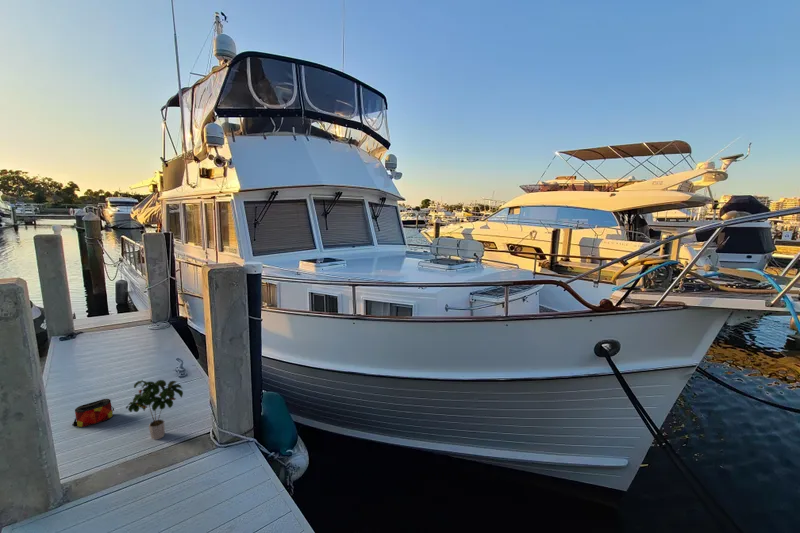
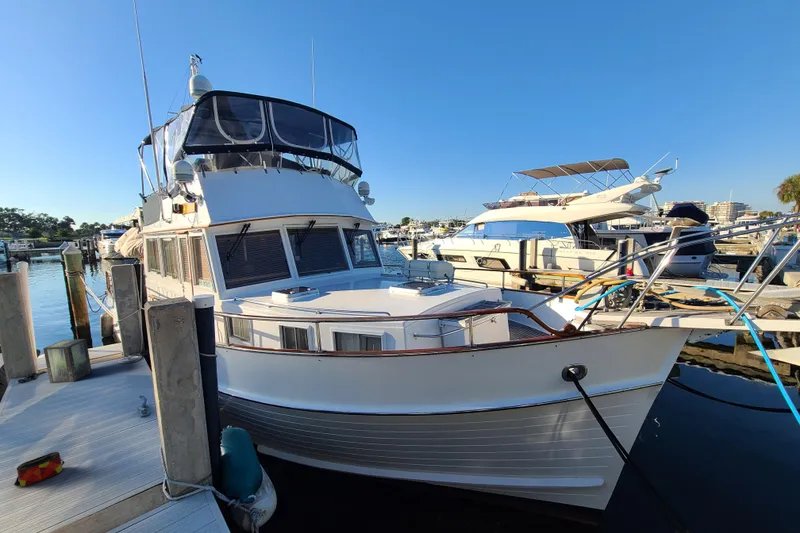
storage box: none [75,299,119,341] -> present [43,339,92,383]
potted plant: present [126,380,183,440] -> none [70,430,133,497]

